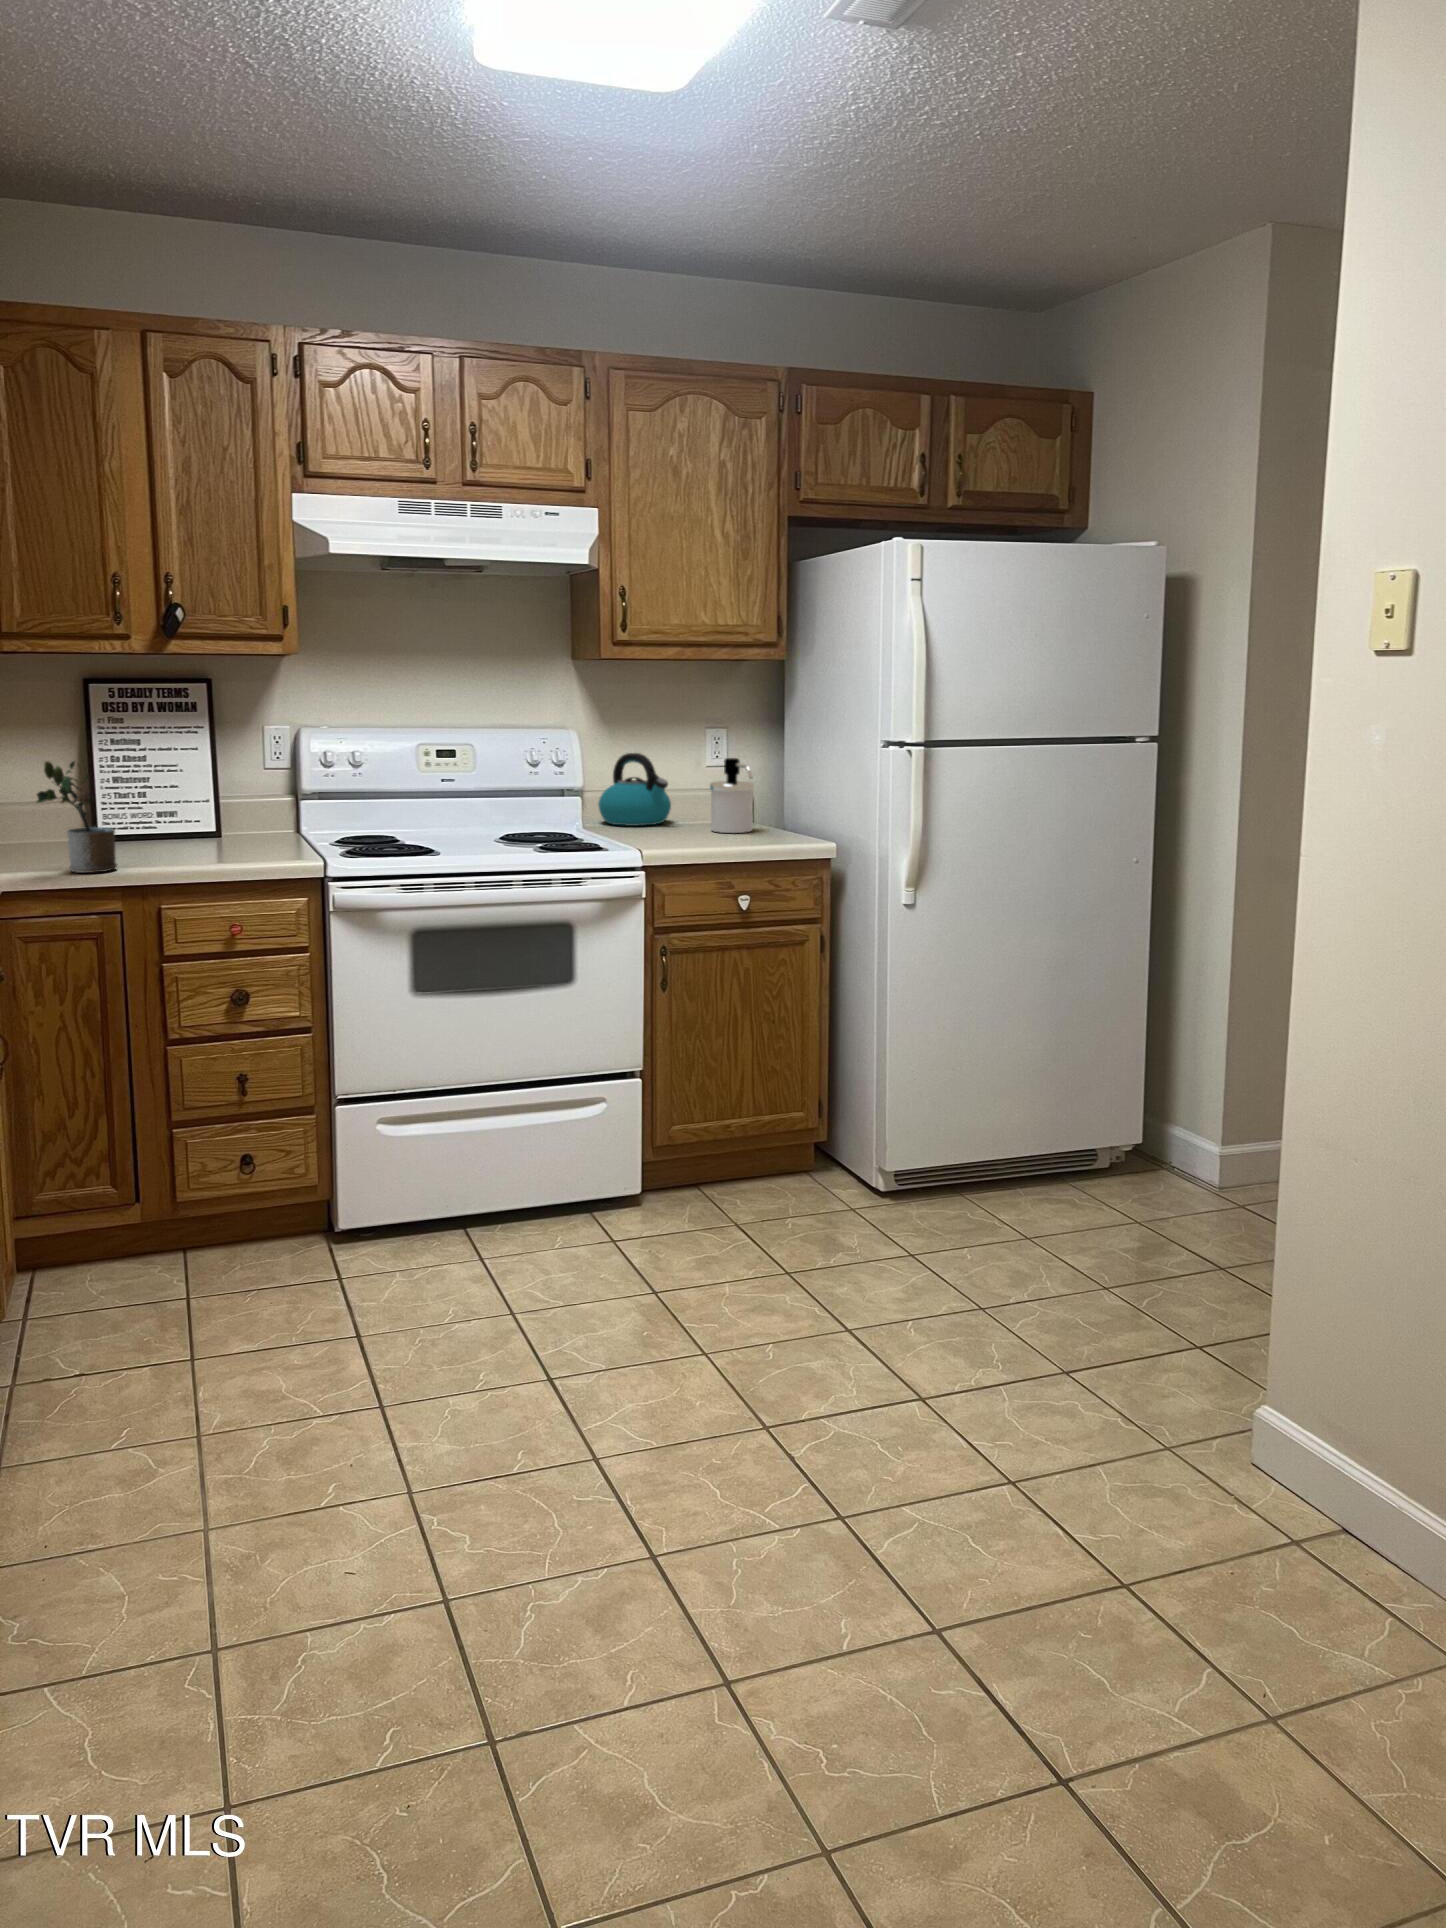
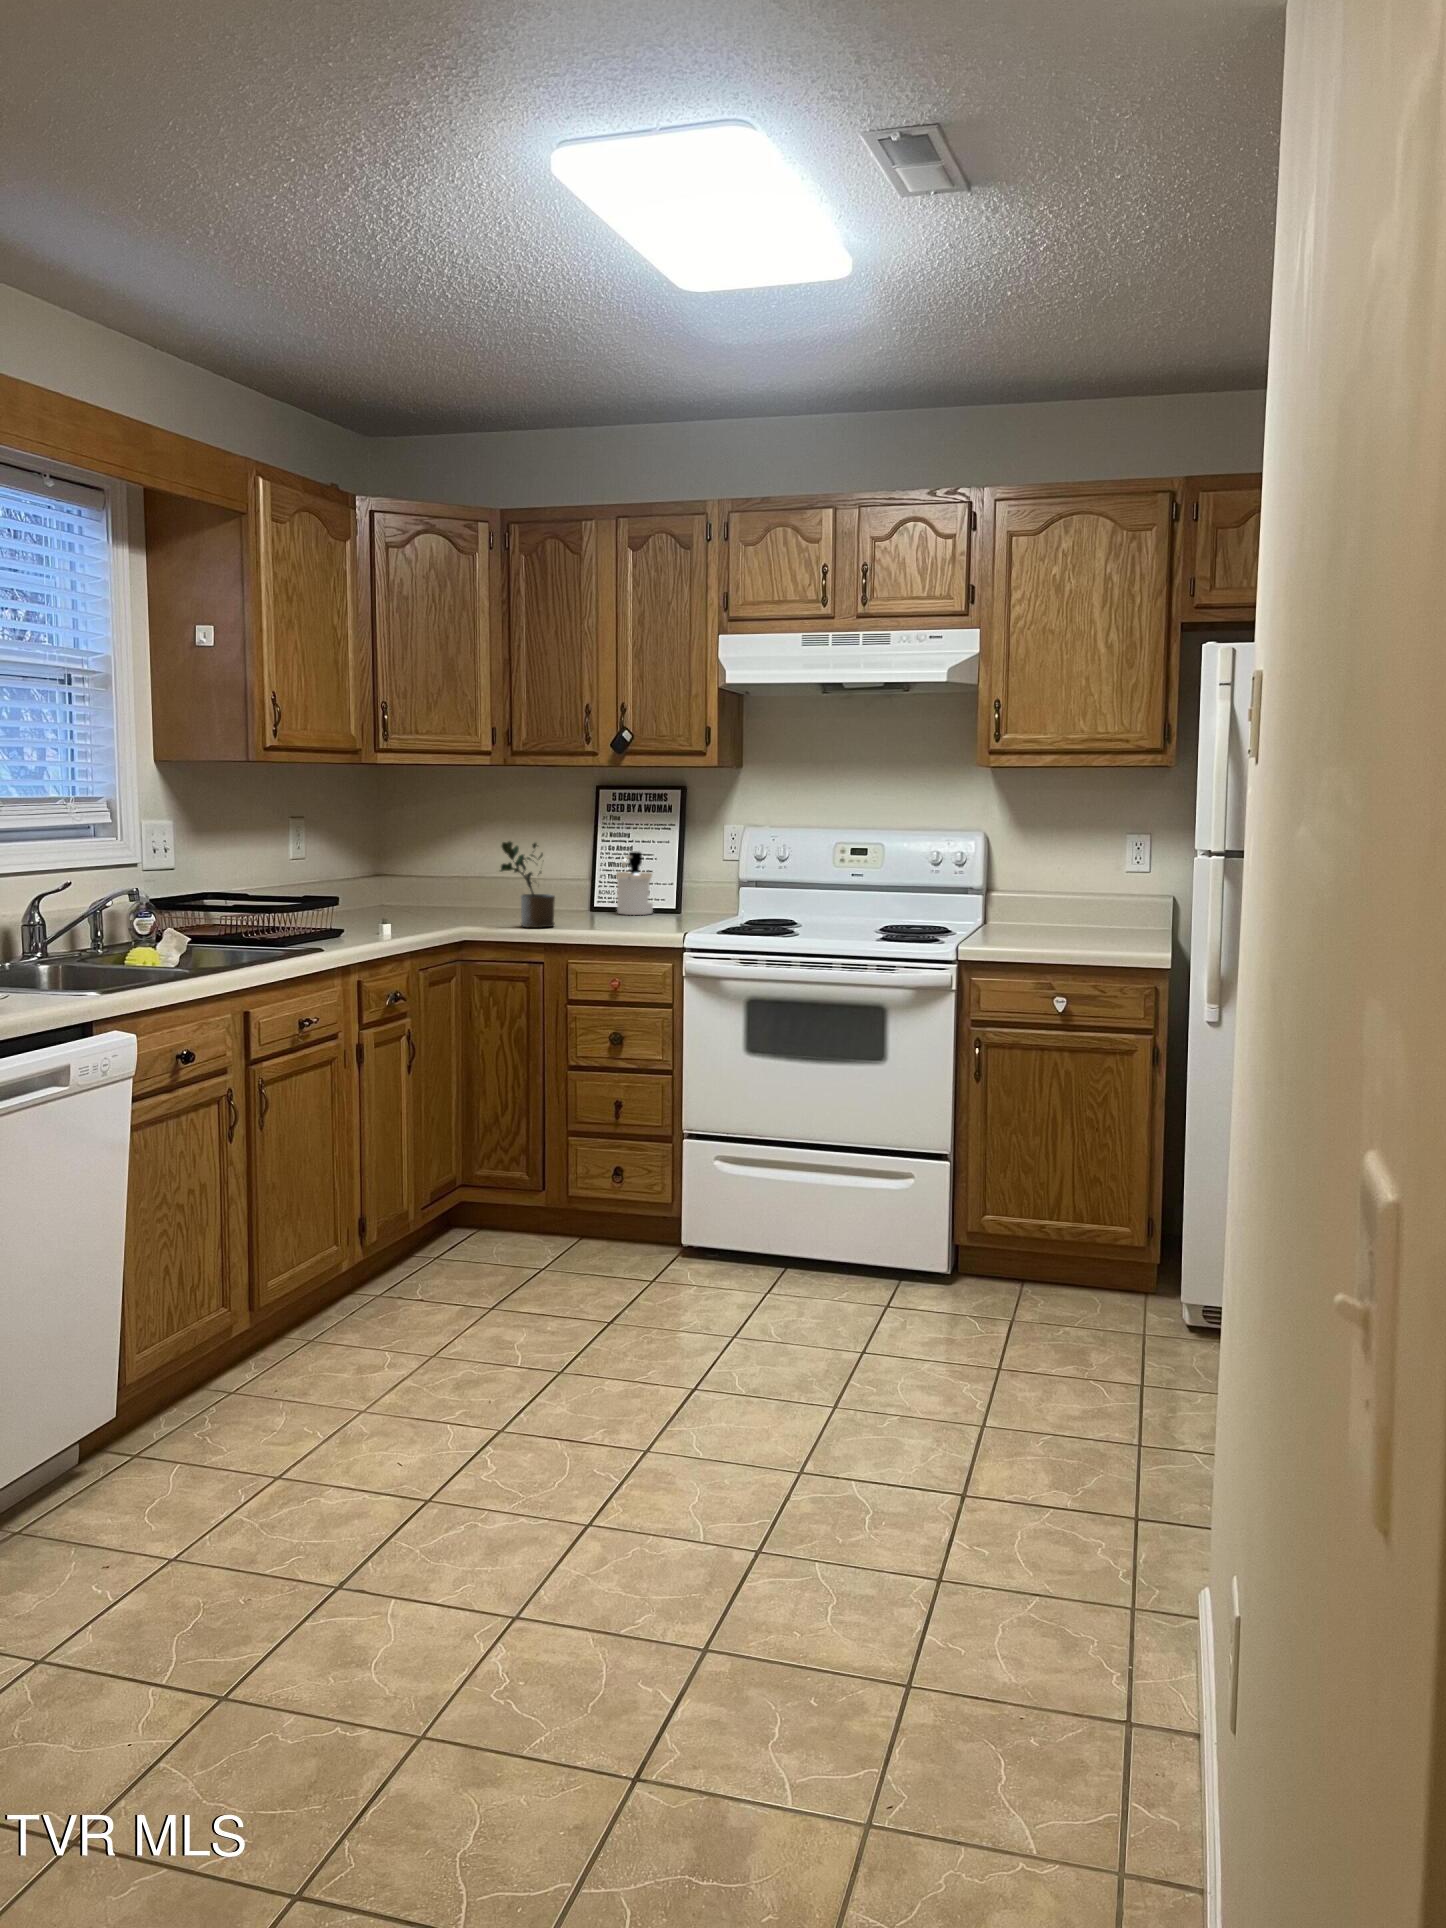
kettle: present [599,753,671,826] -> none [1001,861,1073,930]
soap dispenser: present [710,758,754,833] -> present [616,852,653,915]

